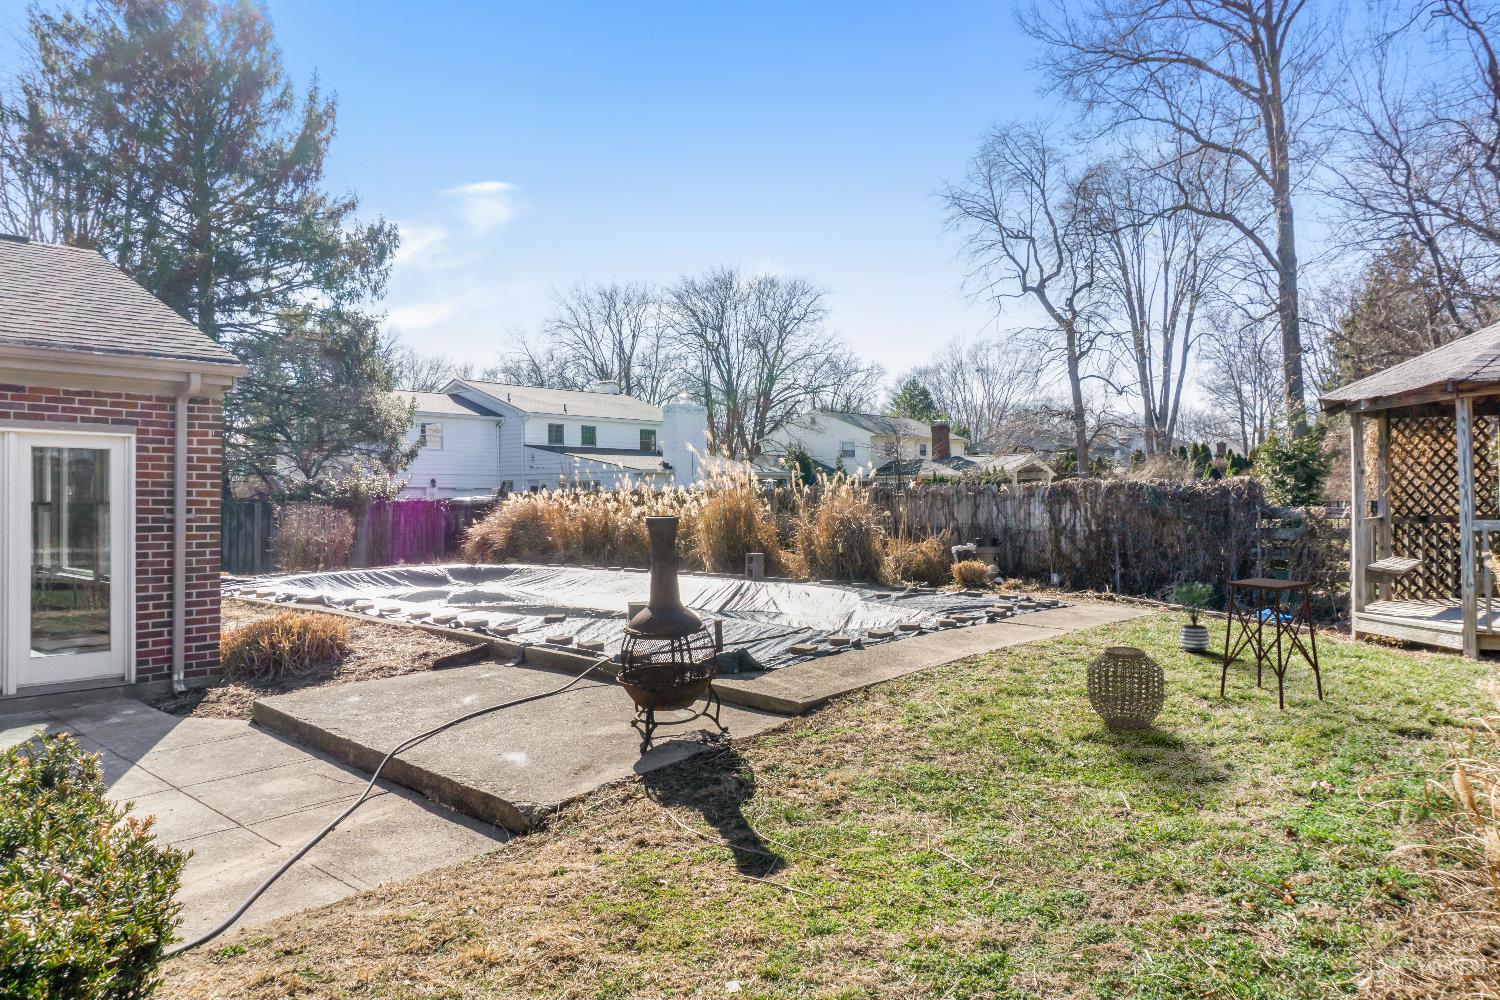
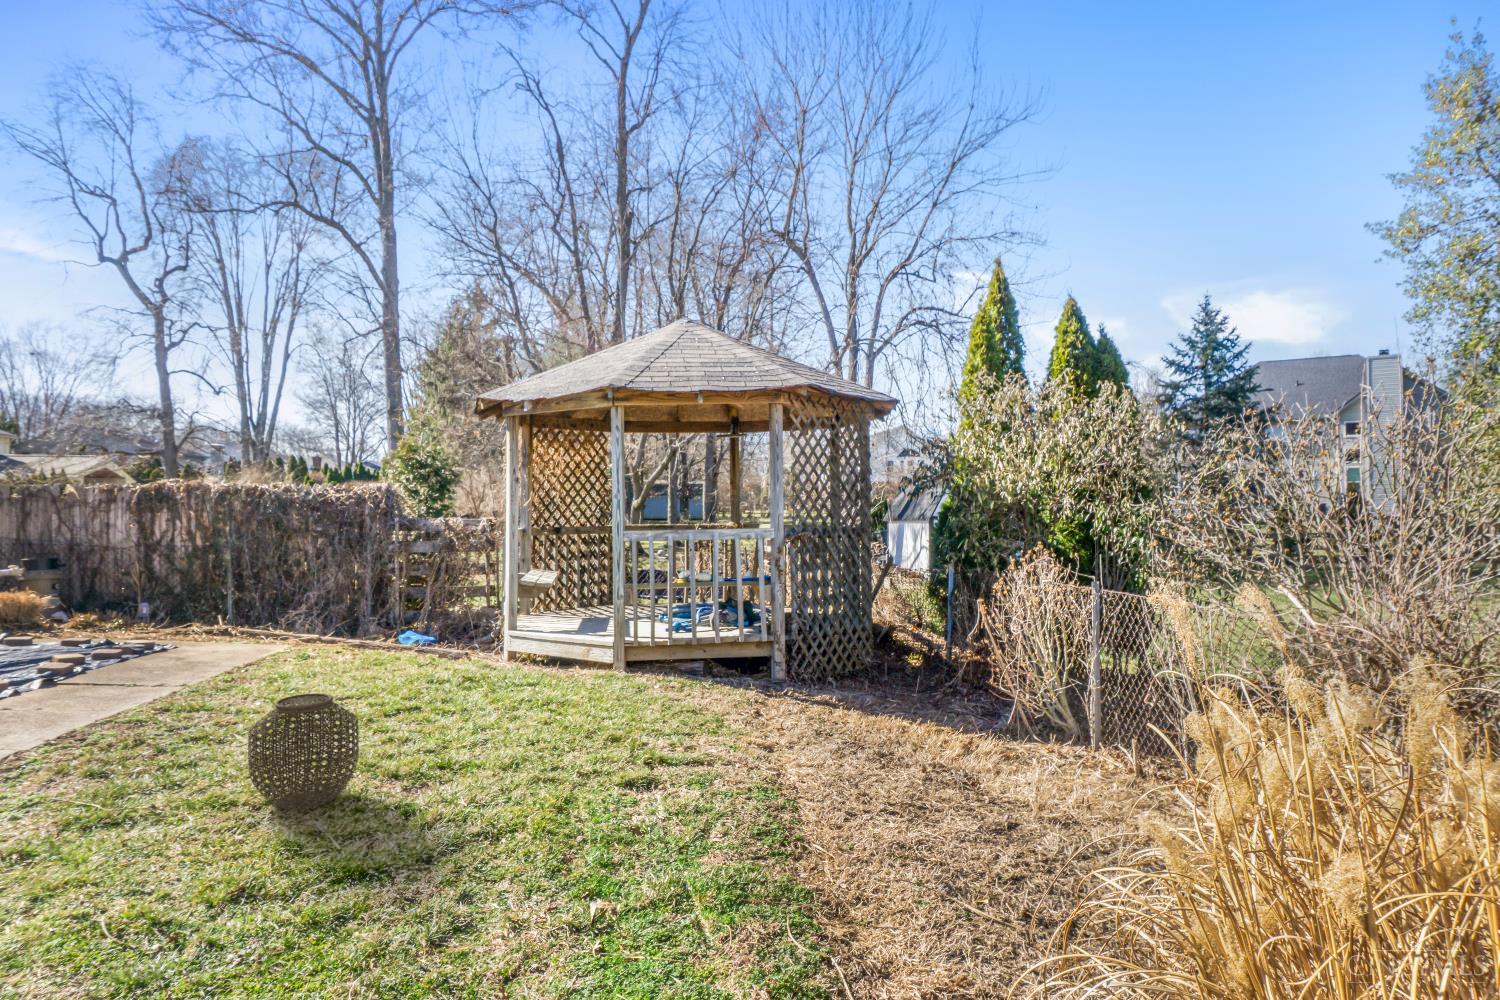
side table: present [1220,578,1323,710] -> none [407,586,509,733]
potted plant: present [1170,582,1211,652] -> none [322,596,384,682]

